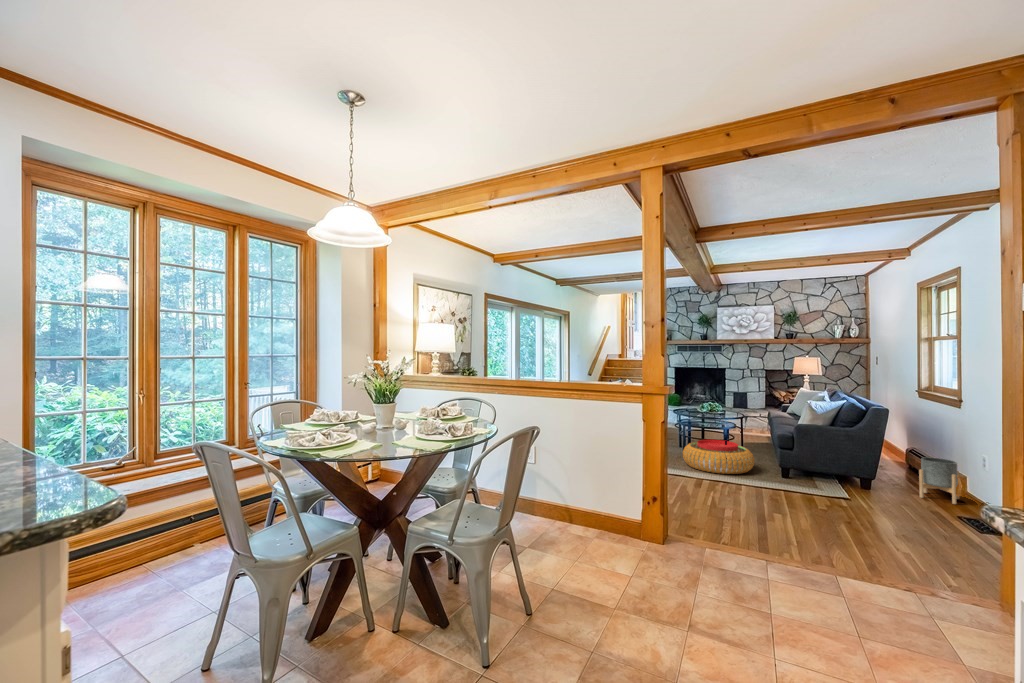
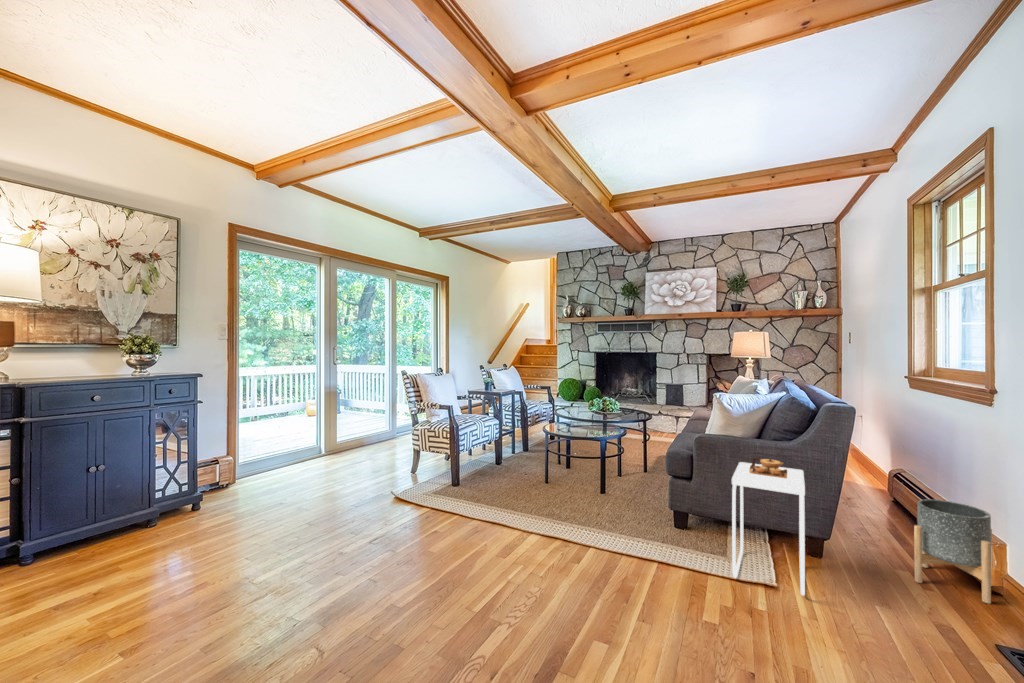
side table: none [825,435,865,500] -> present [732,457,805,595]
pouf: present [683,439,754,474] -> none [524,456,635,521]

